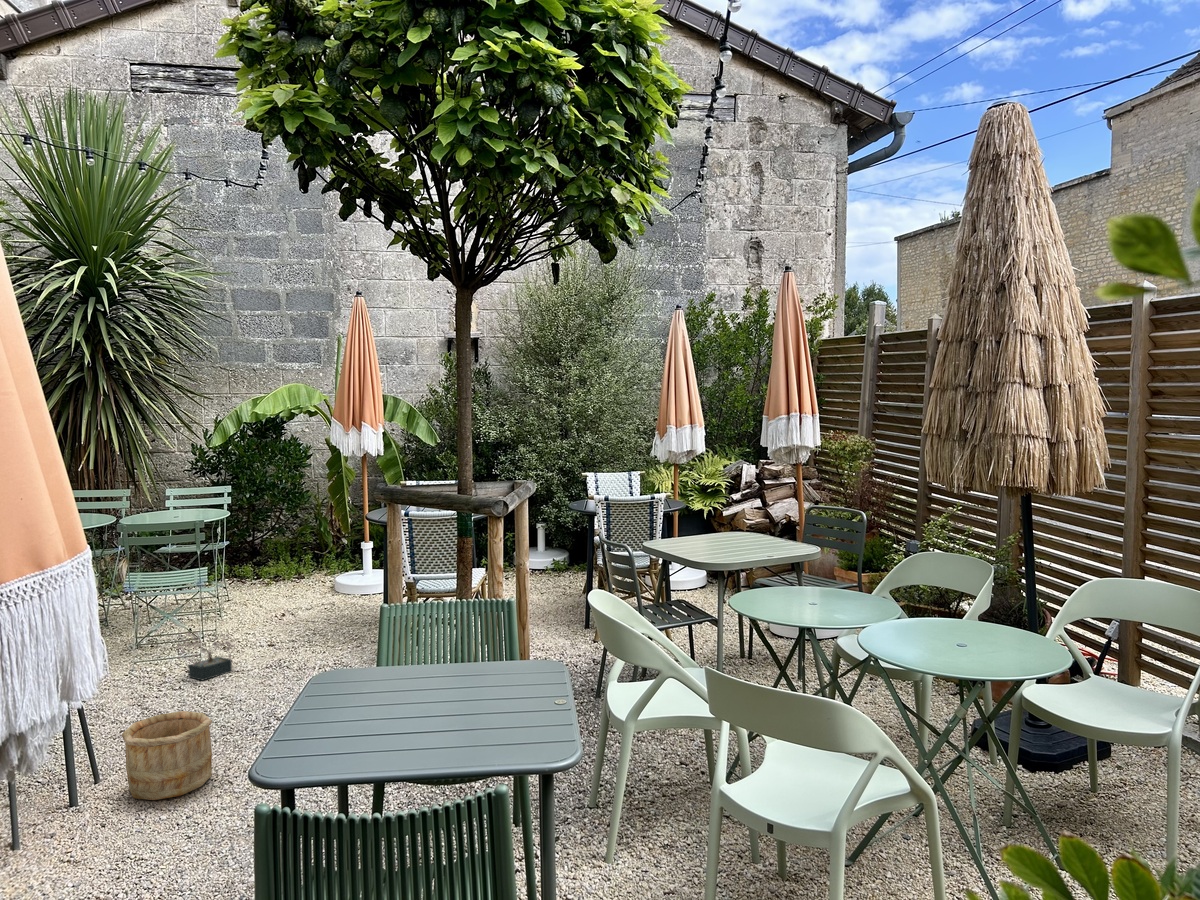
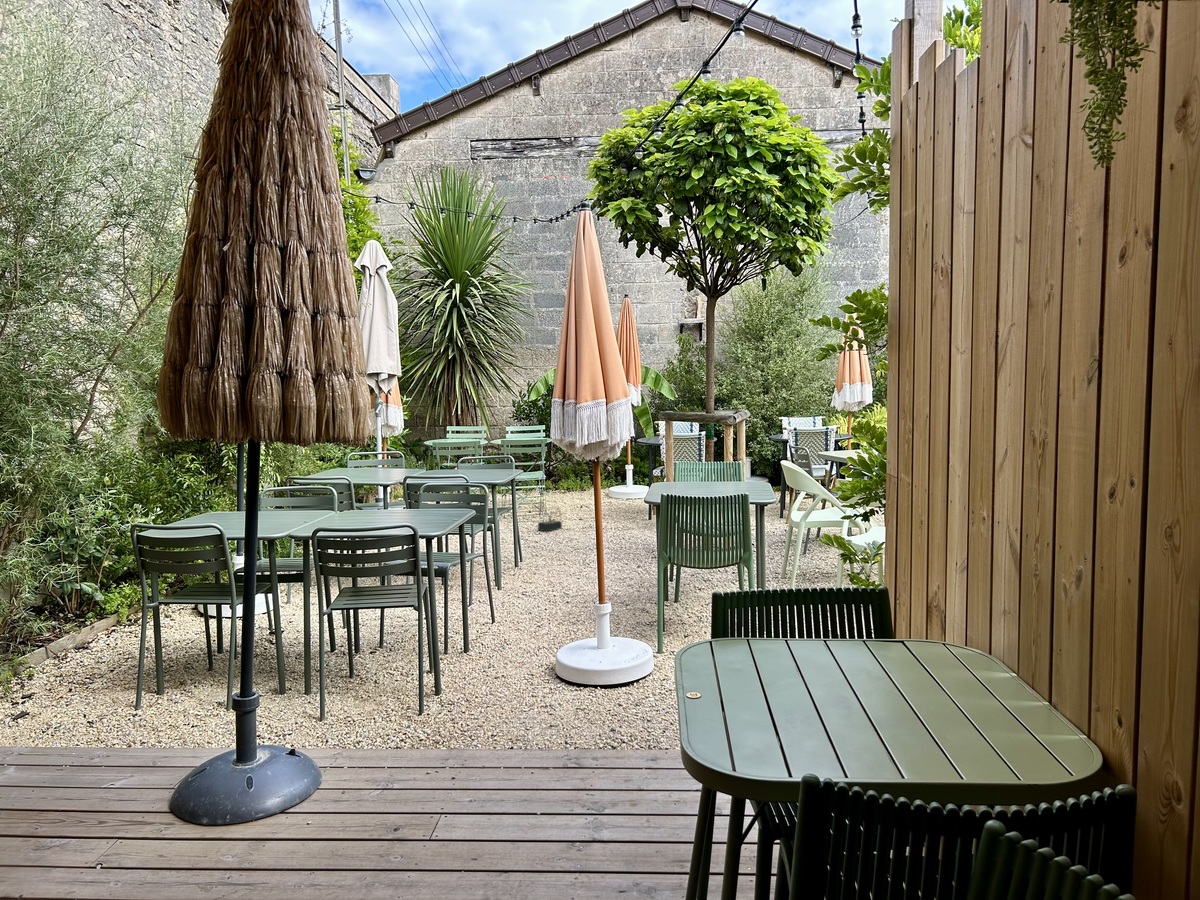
wooden bucket: present [122,711,212,800] -> none [532,529,575,569]

